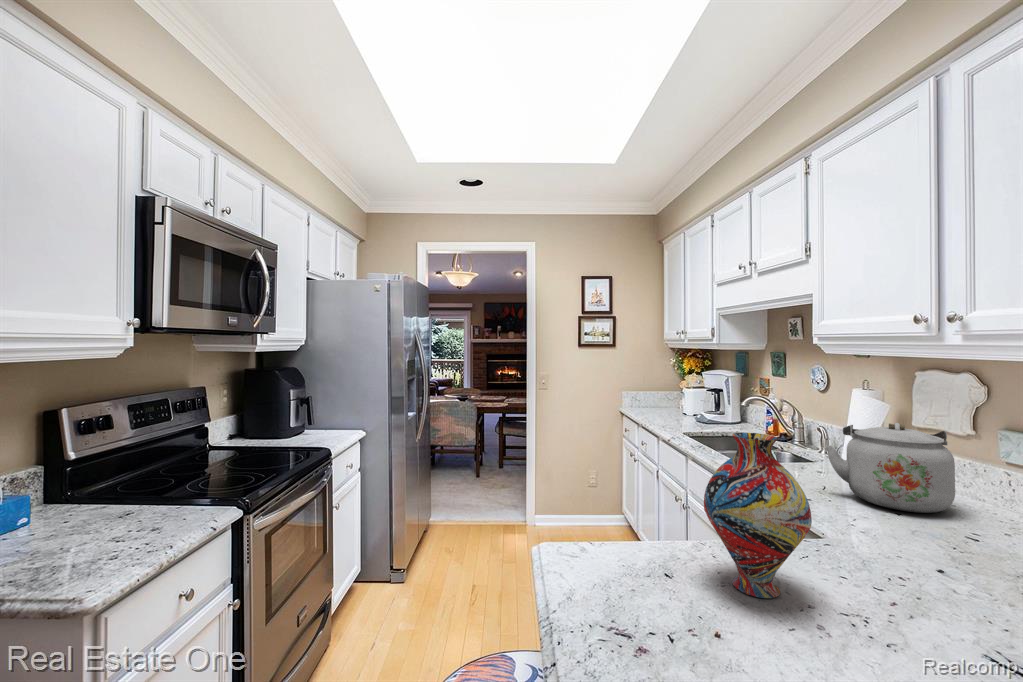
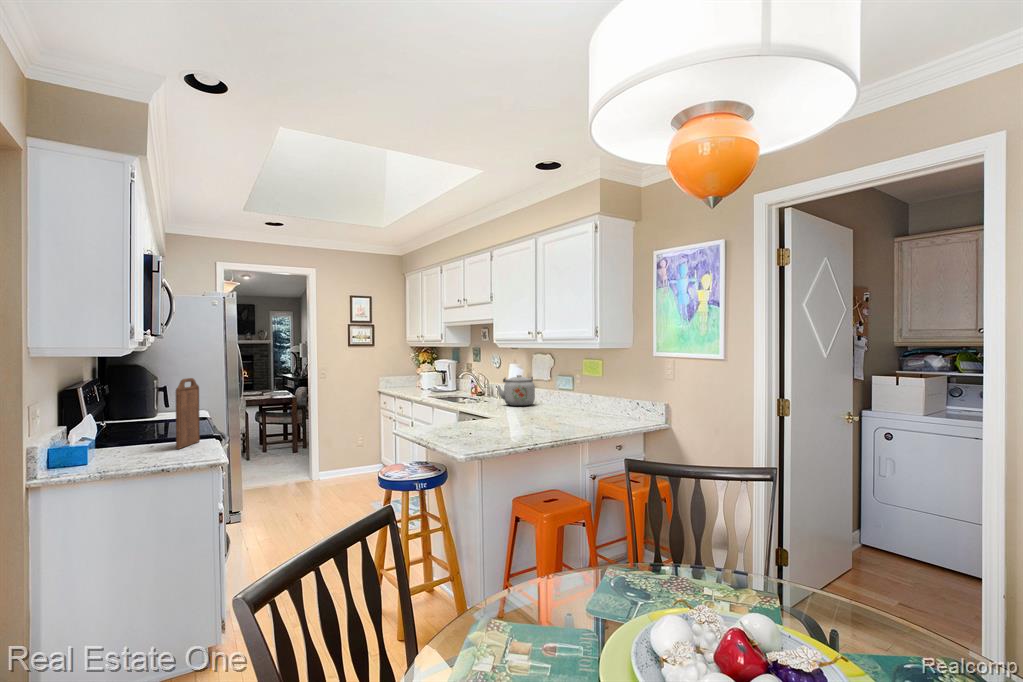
cutting board: none [32,395,138,540] -> present [176,378,200,449]
vase: present [704,432,812,598] -> none [465,374,494,421]

